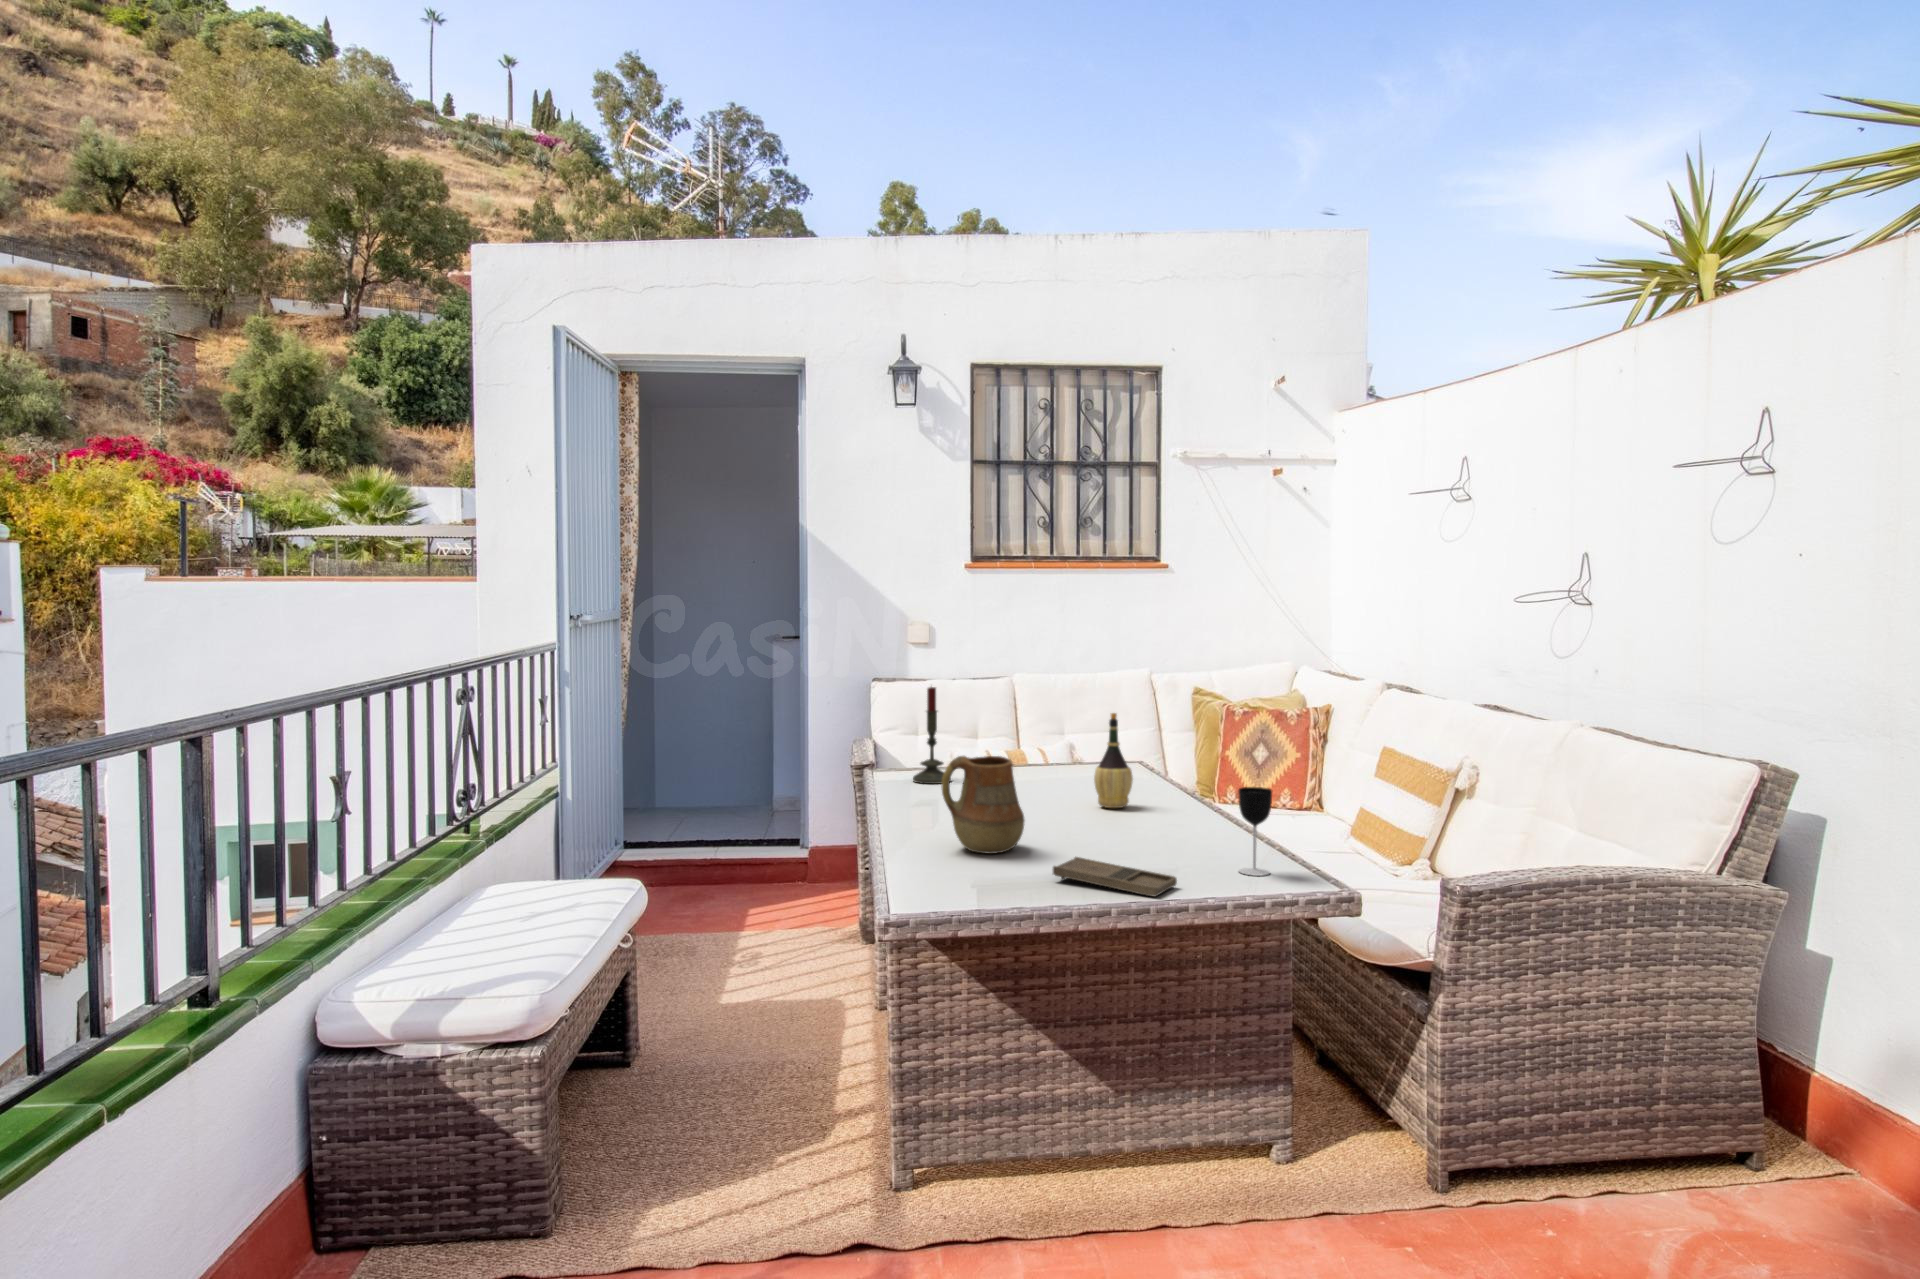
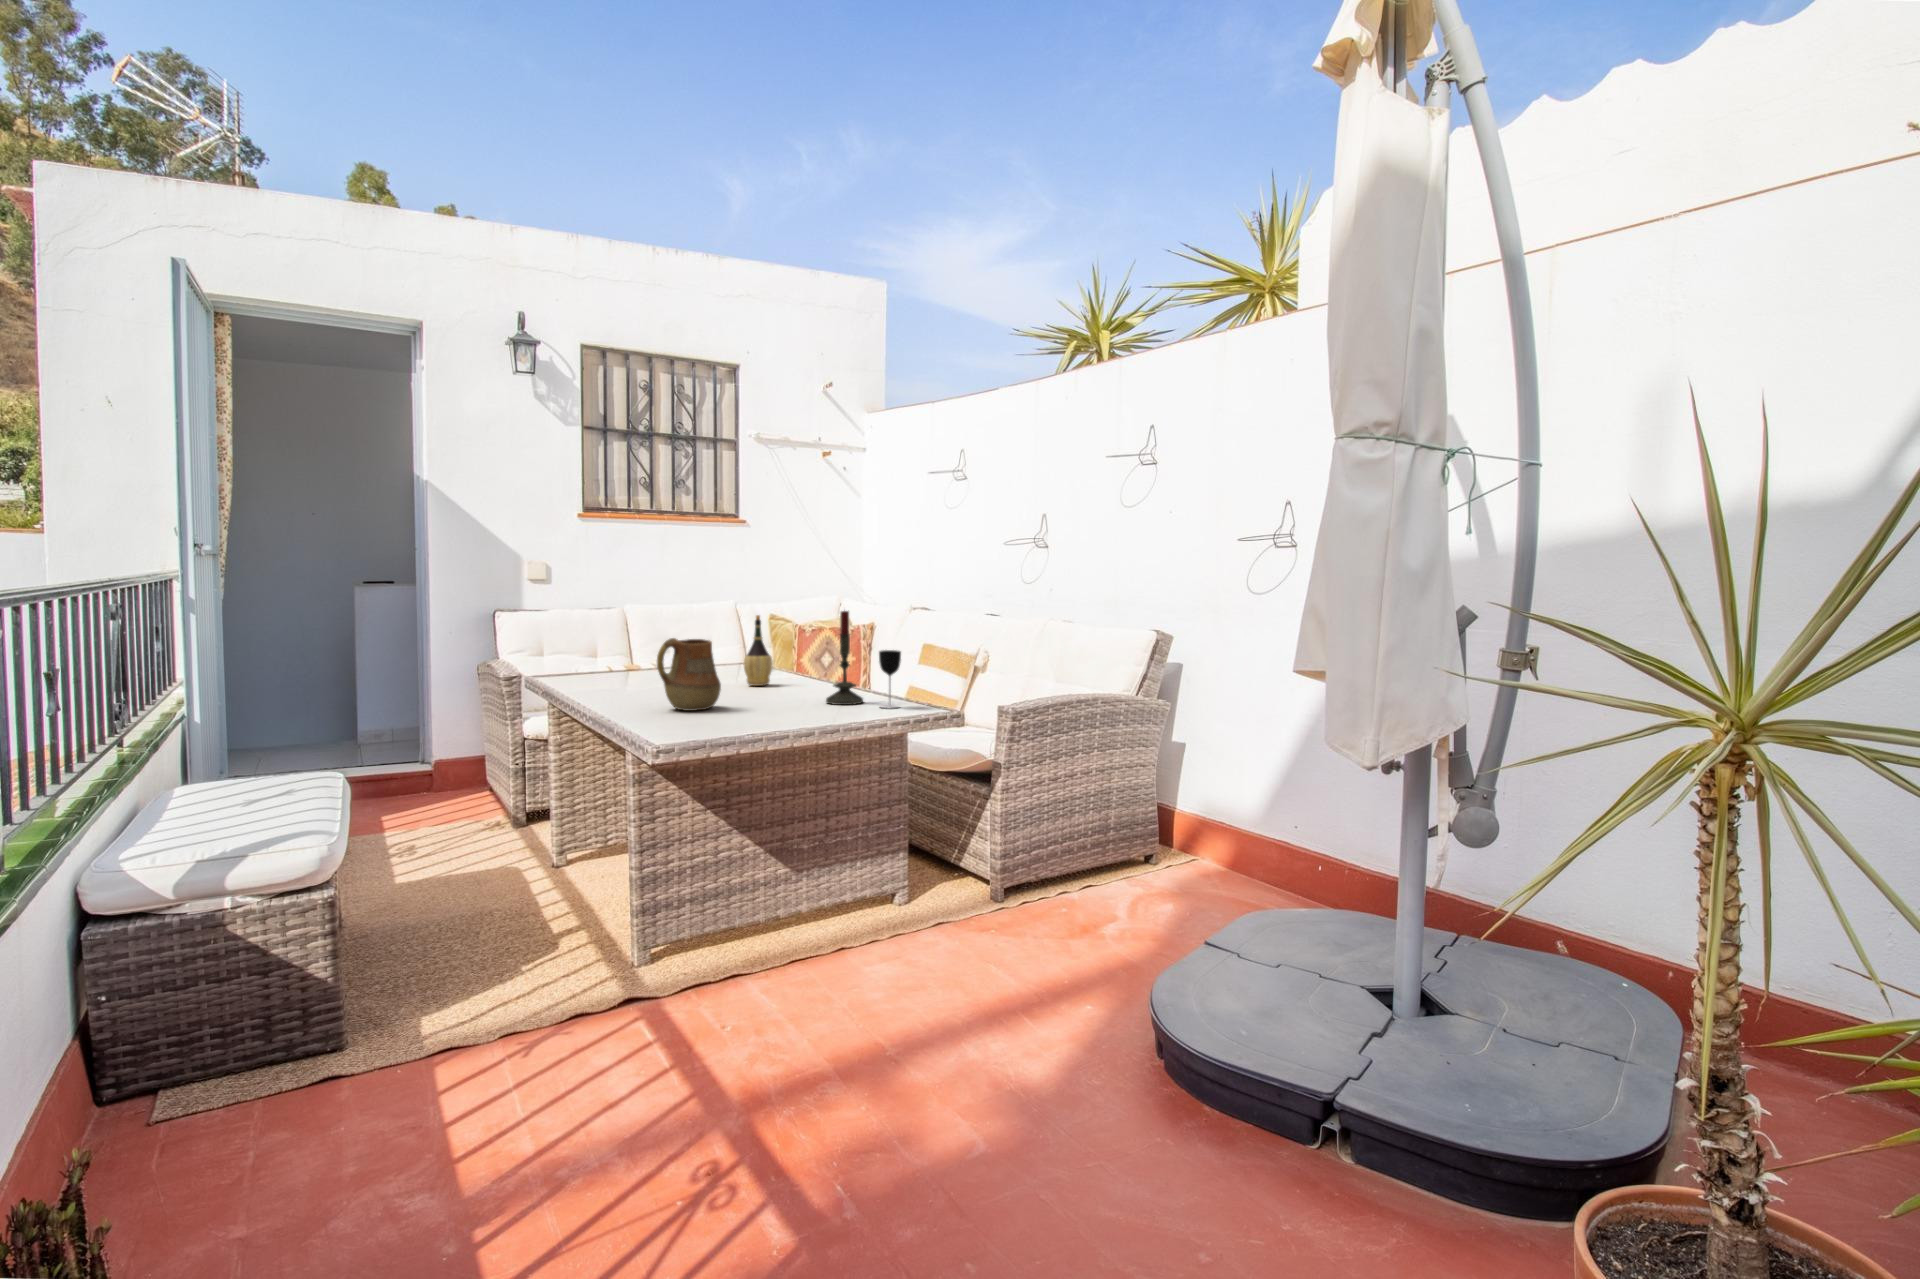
candle: present [913,687,944,784] -> present [826,611,863,705]
tray: present [1053,857,1177,896] -> none [761,703,848,720]

